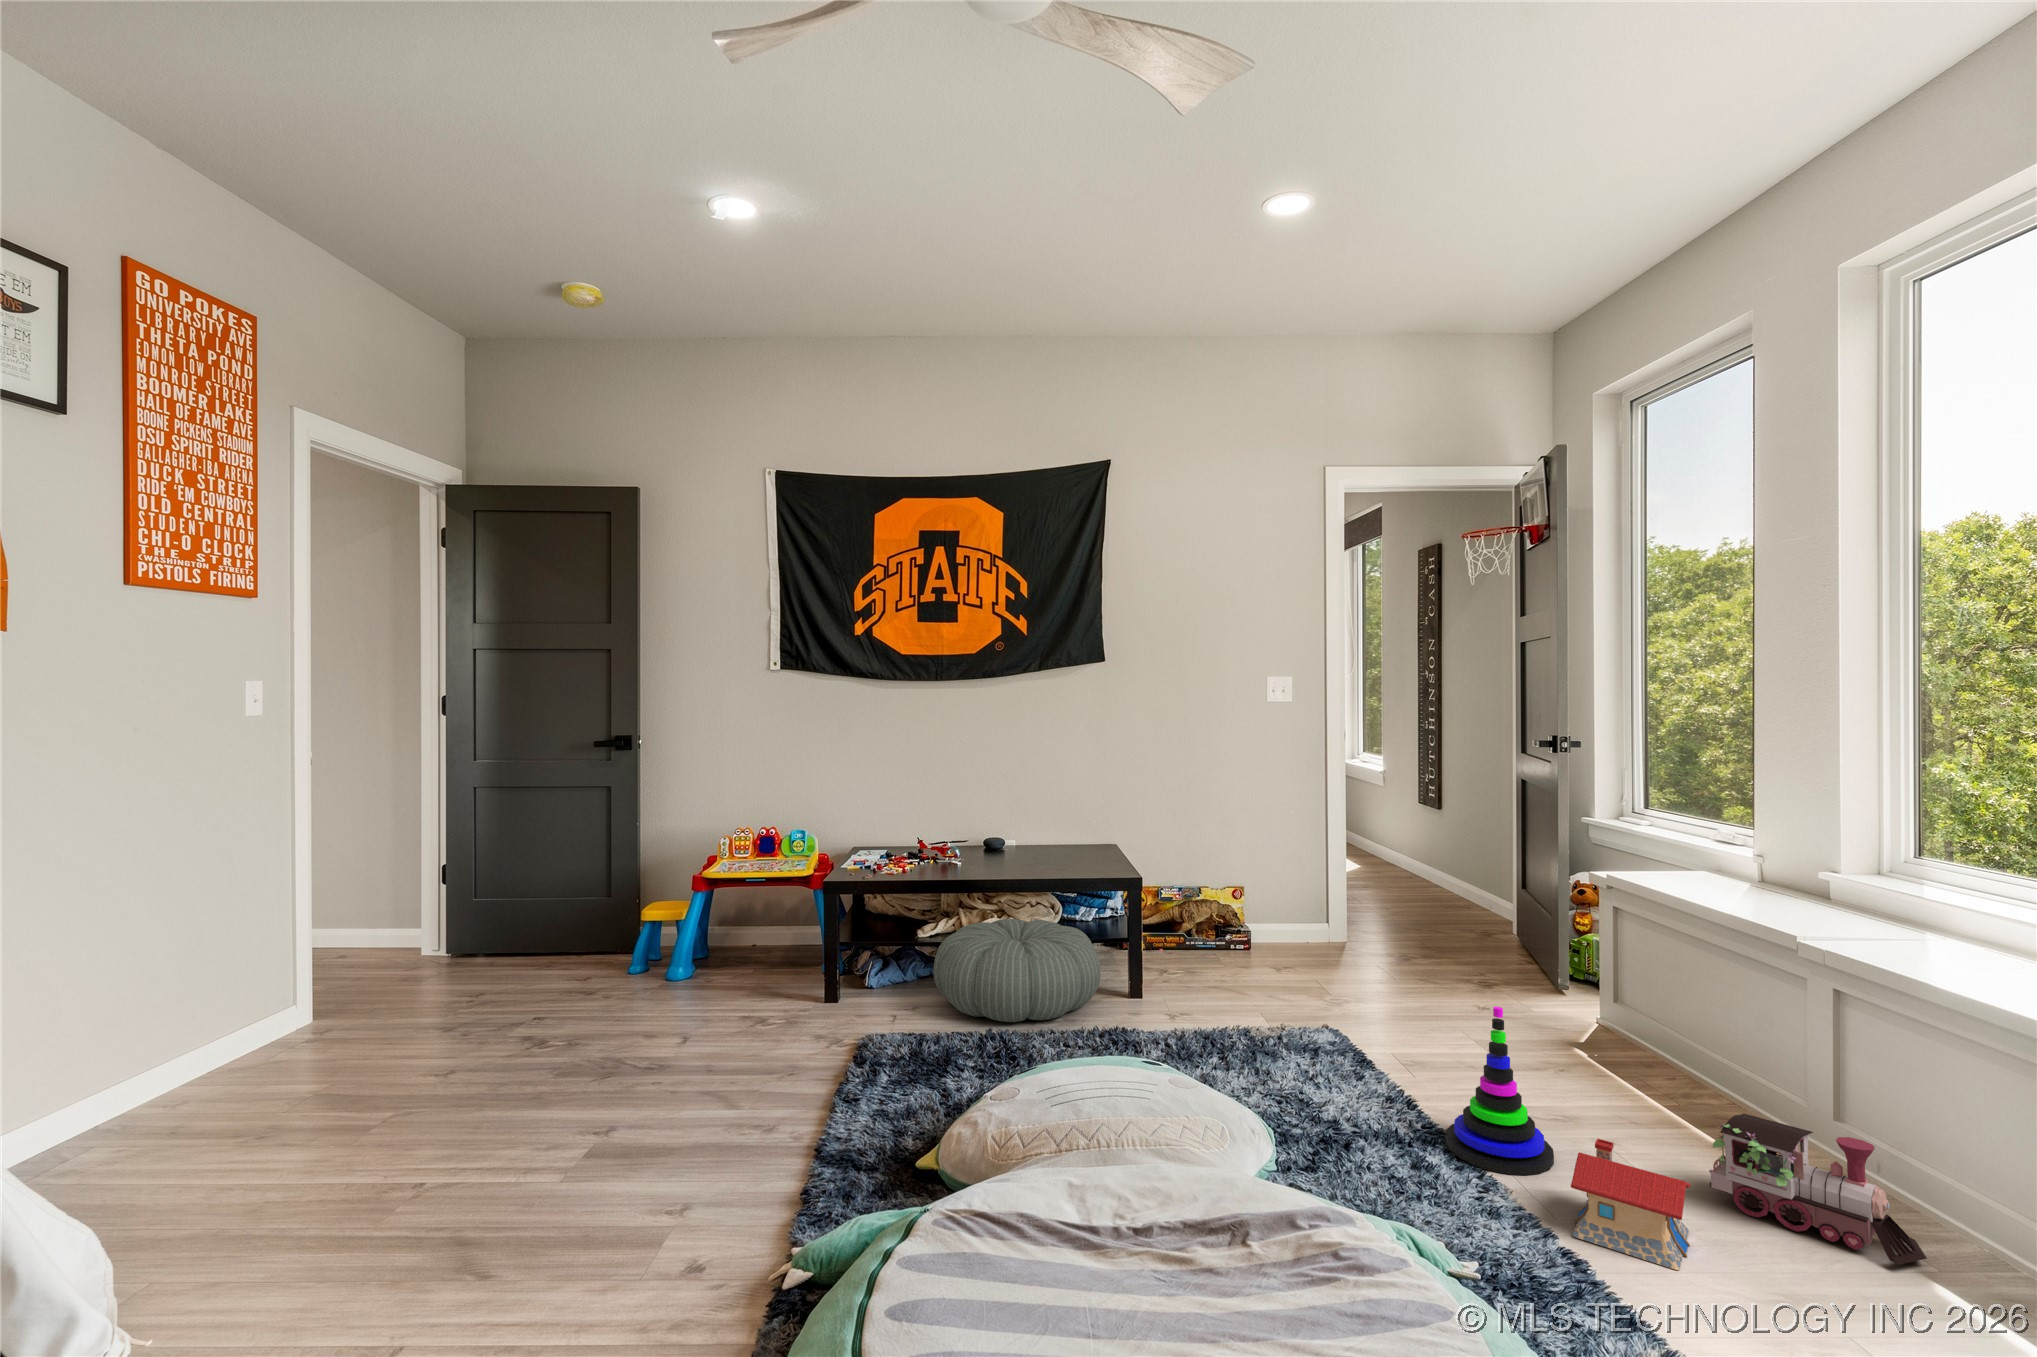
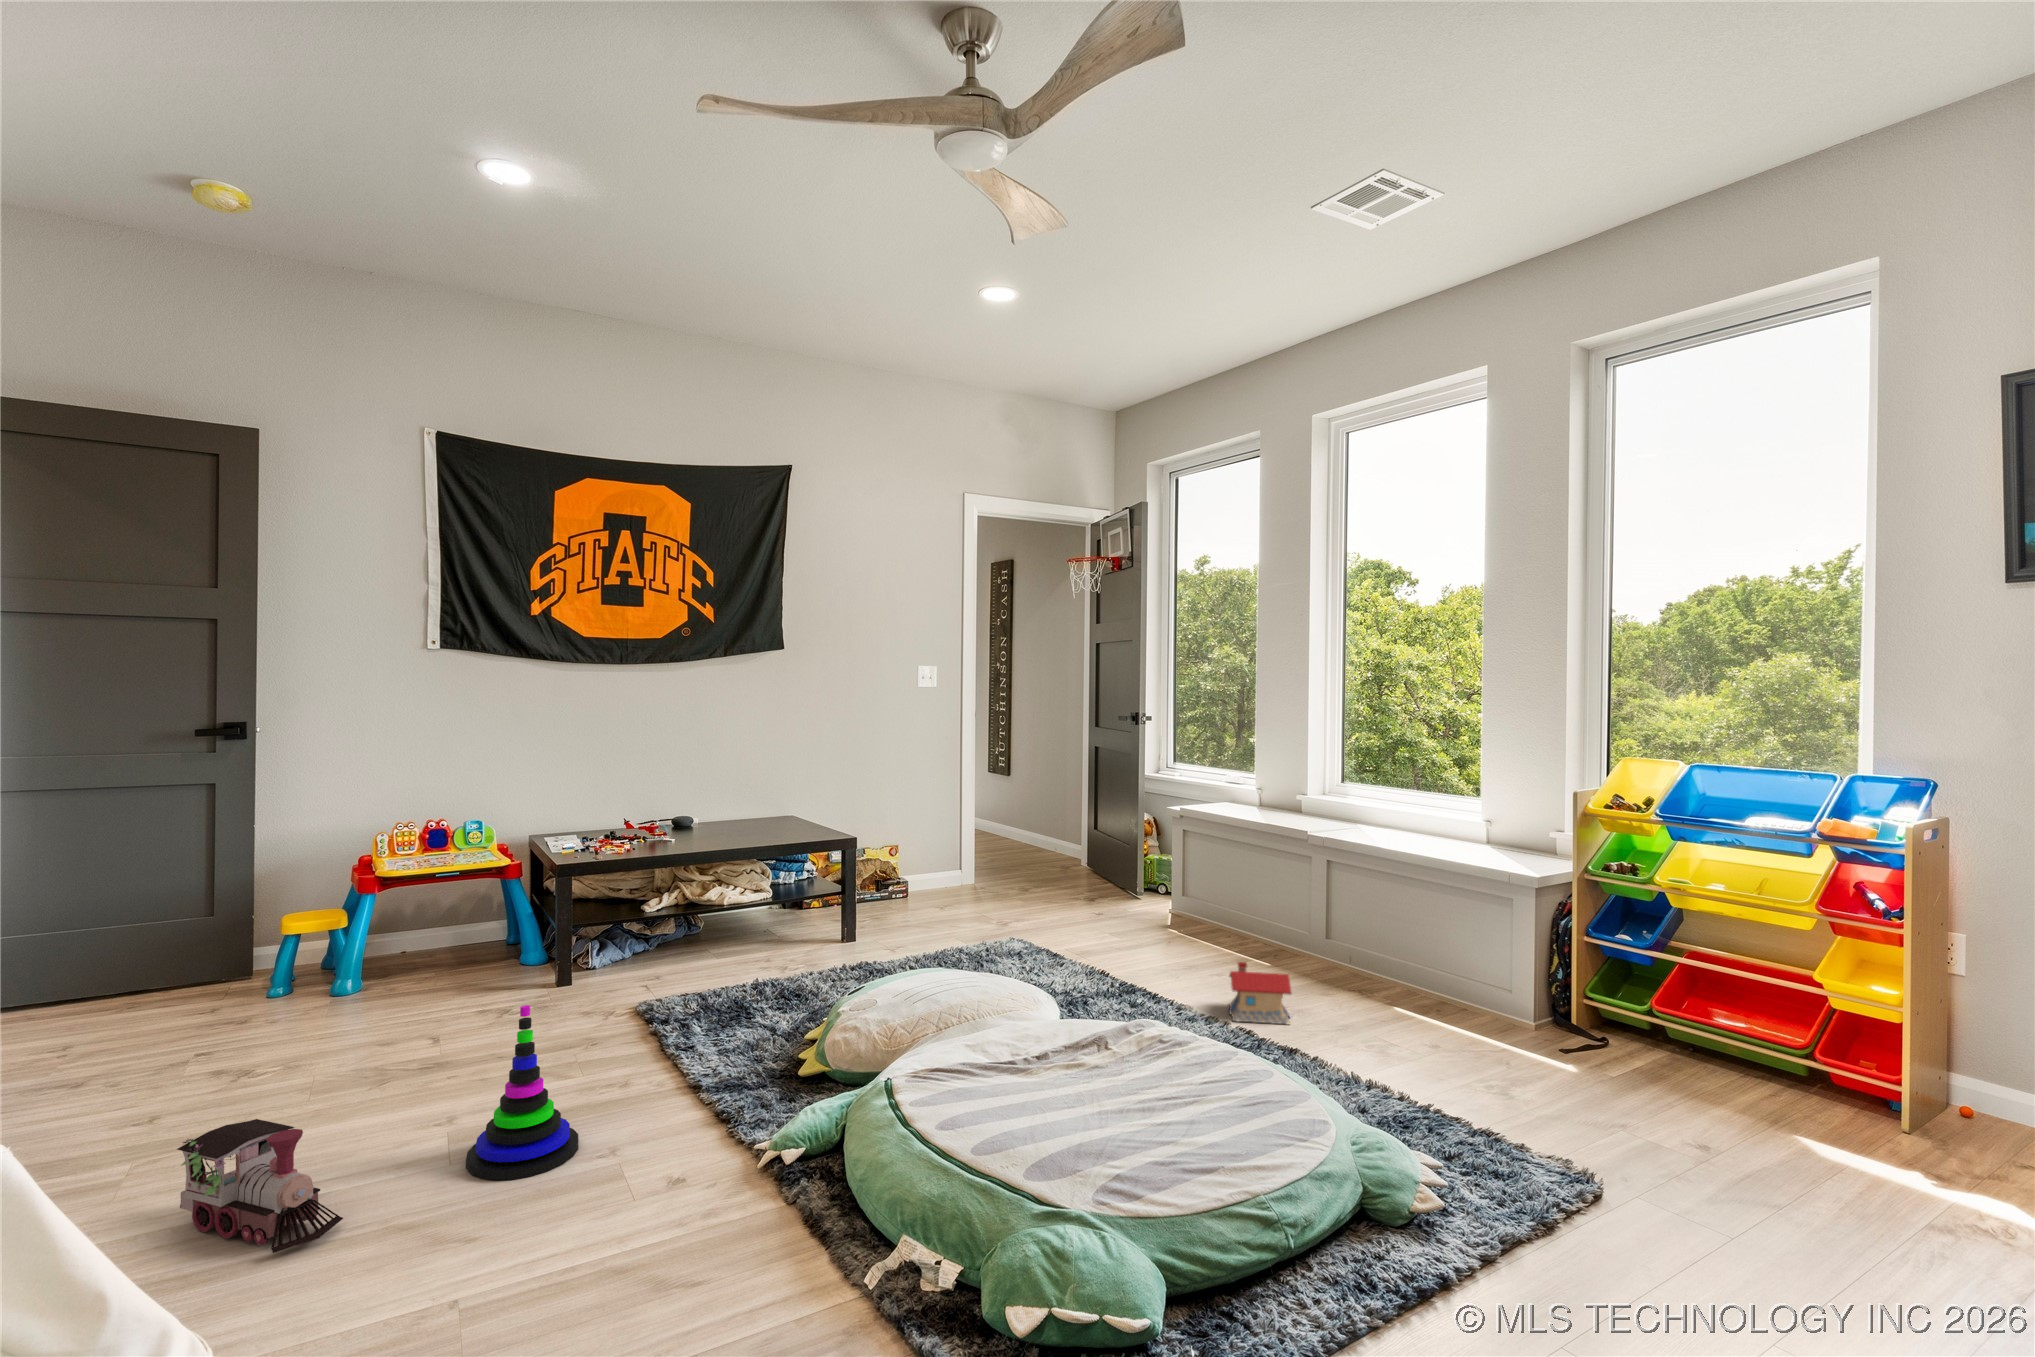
pouf: present [934,919,1100,1022] -> none [671,885,828,974]
stacking toy: present [1446,1007,1554,1175] -> present [466,1005,579,1180]
toy train: present [1709,1114,1927,1264] -> present [177,1119,343,1253]

